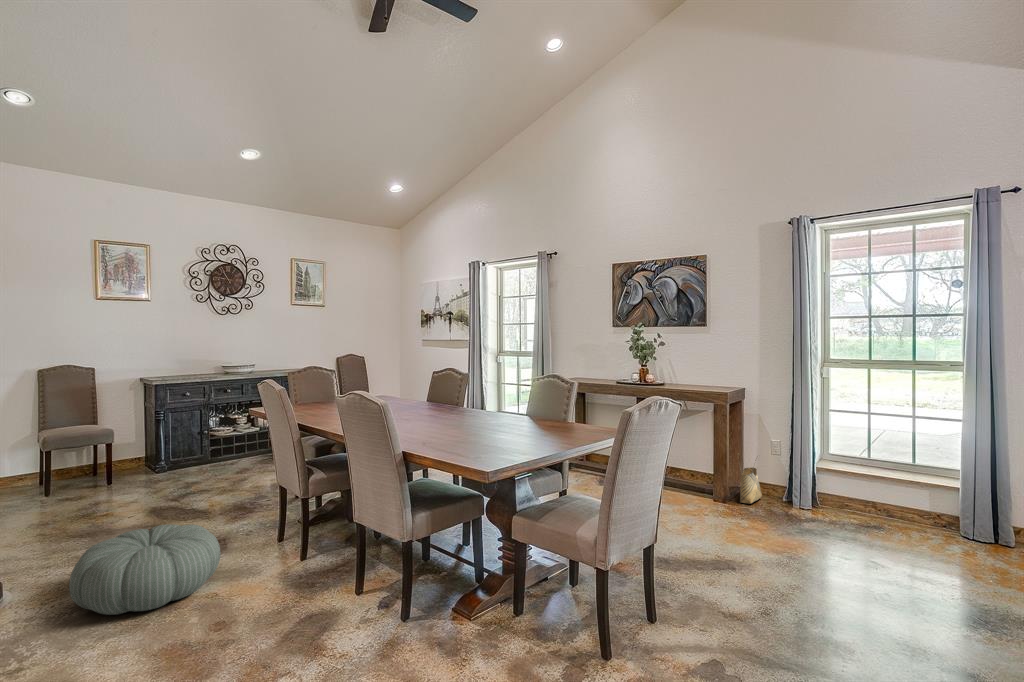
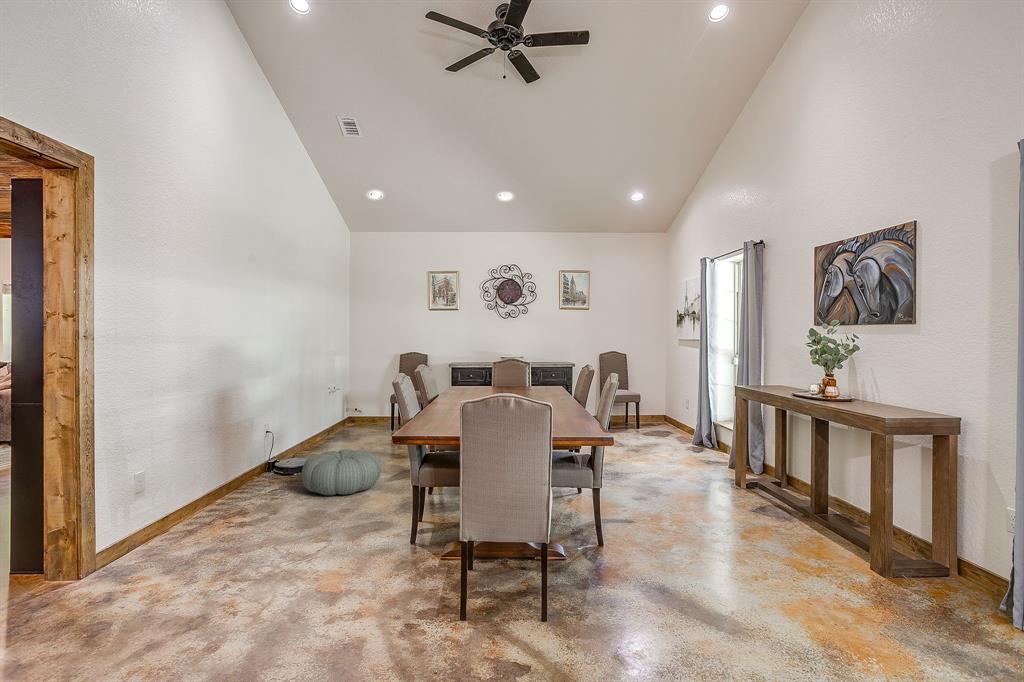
woven basket: present [738,453,762,504] -> none [917,513,974,591]

